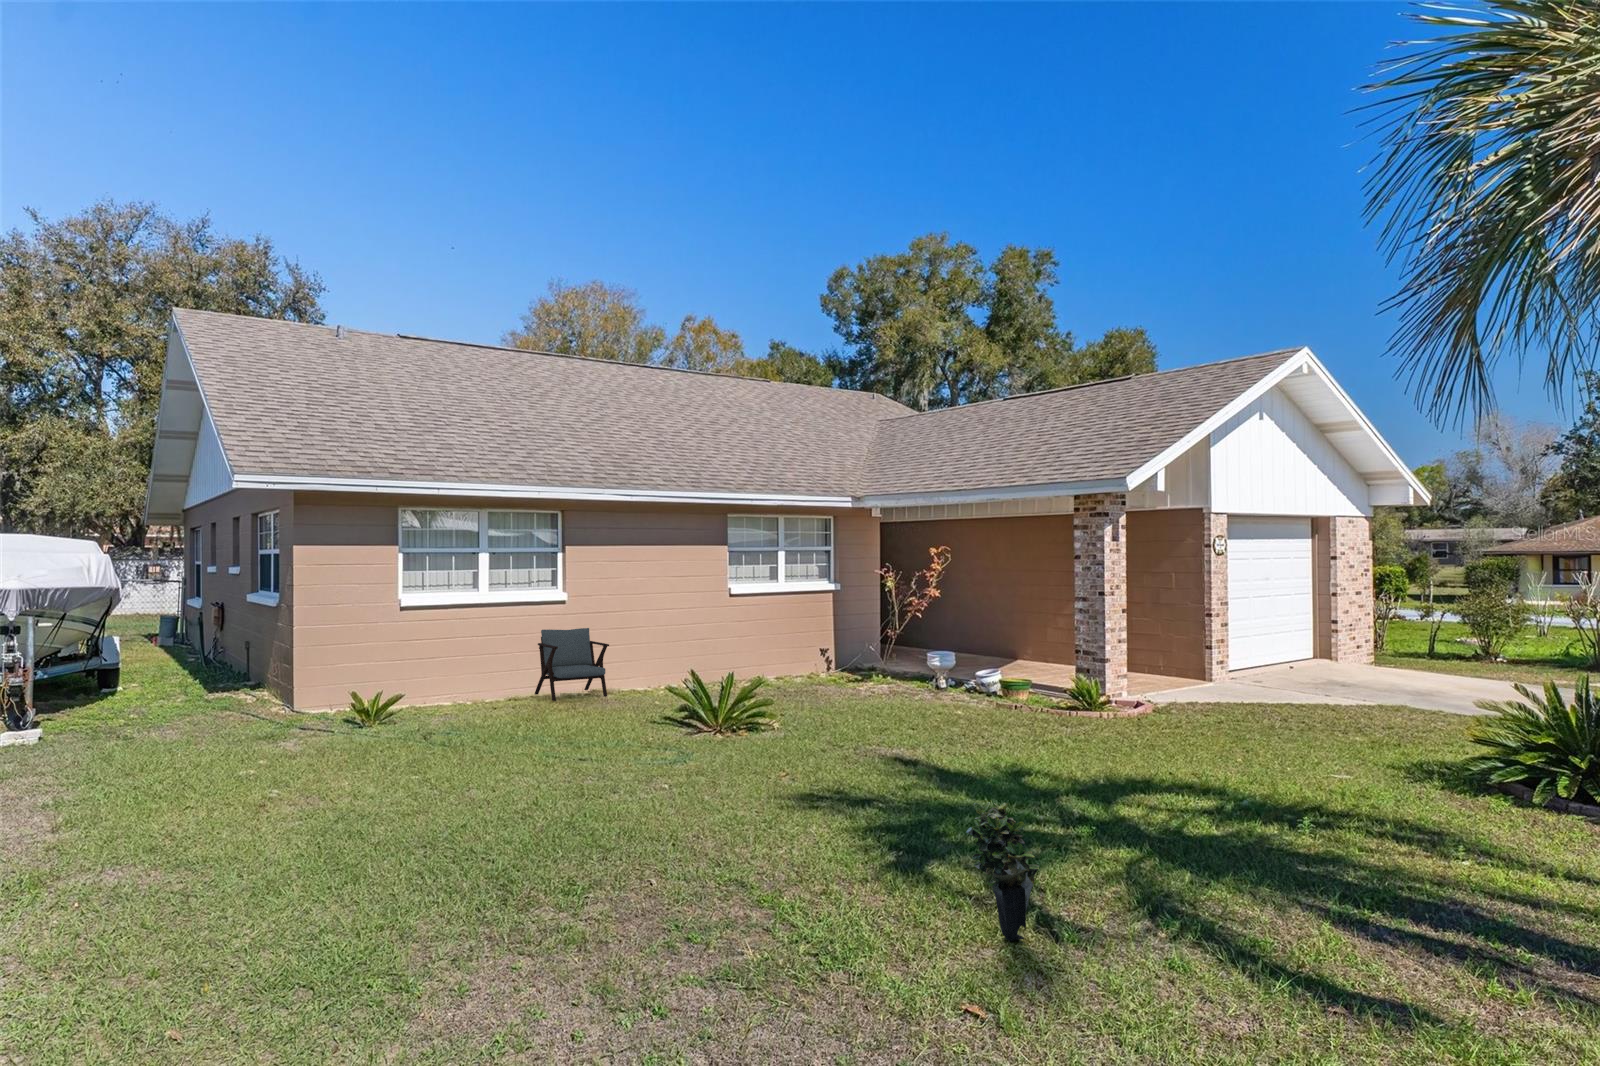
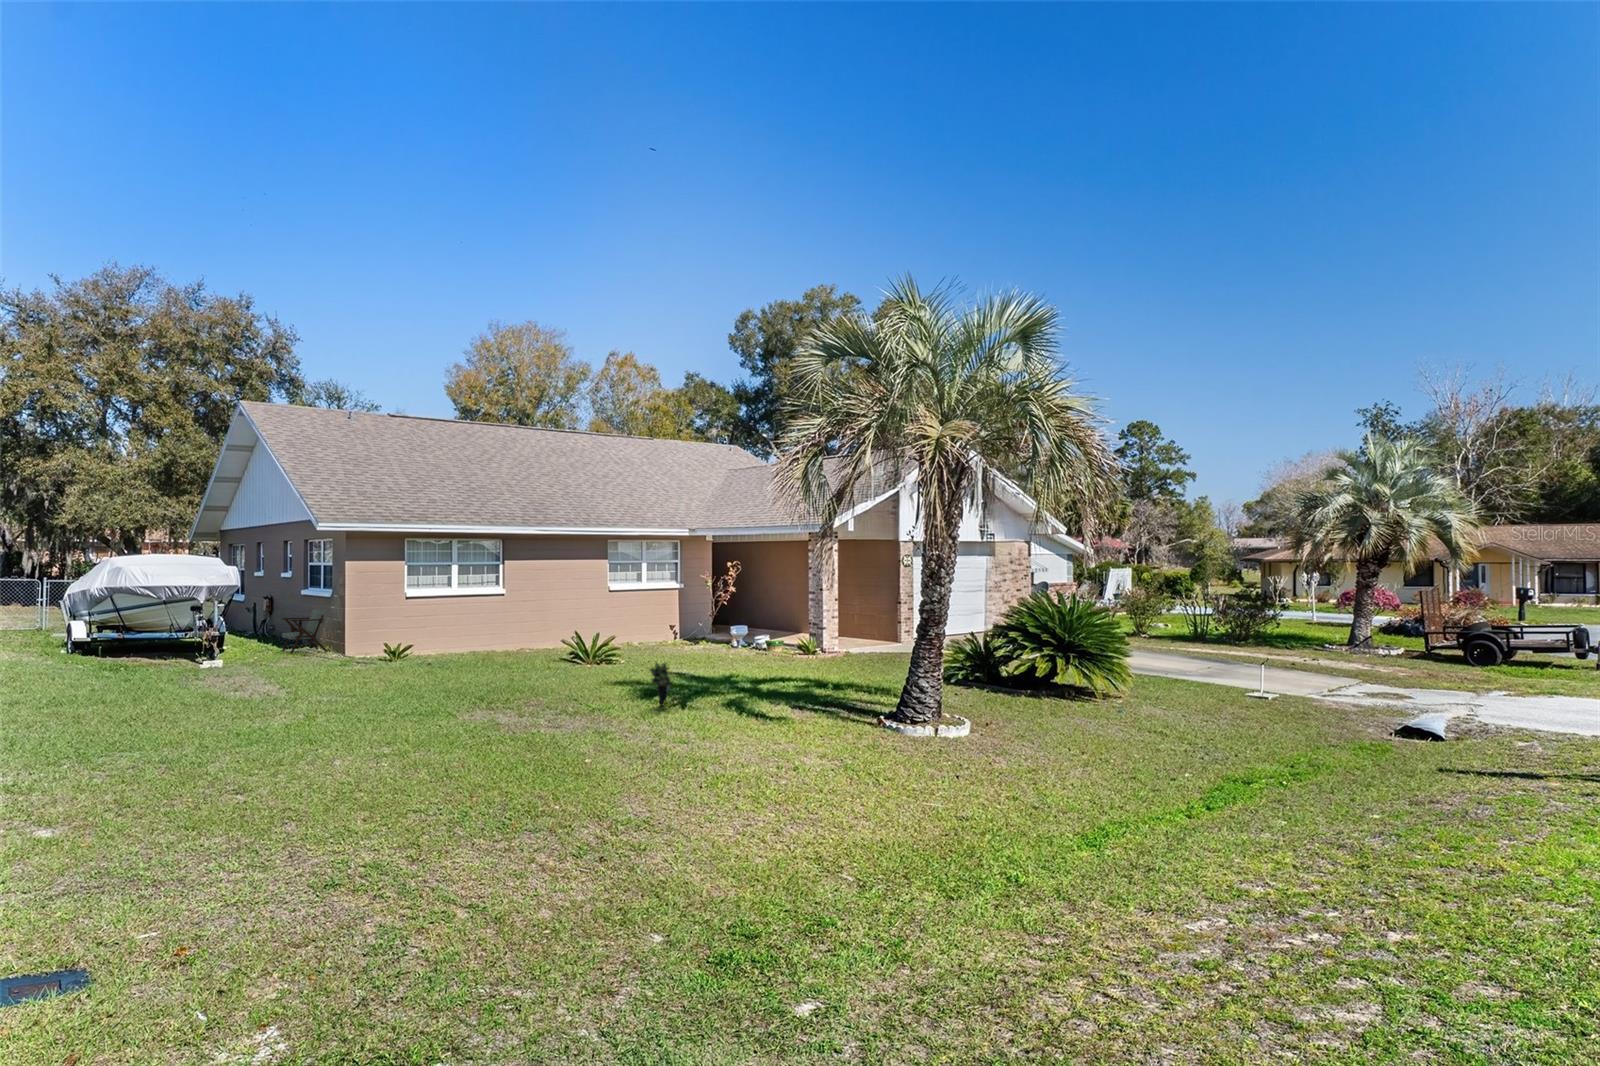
lounge chair: present [535,628,609,701] -> present [282,609,328,654]

